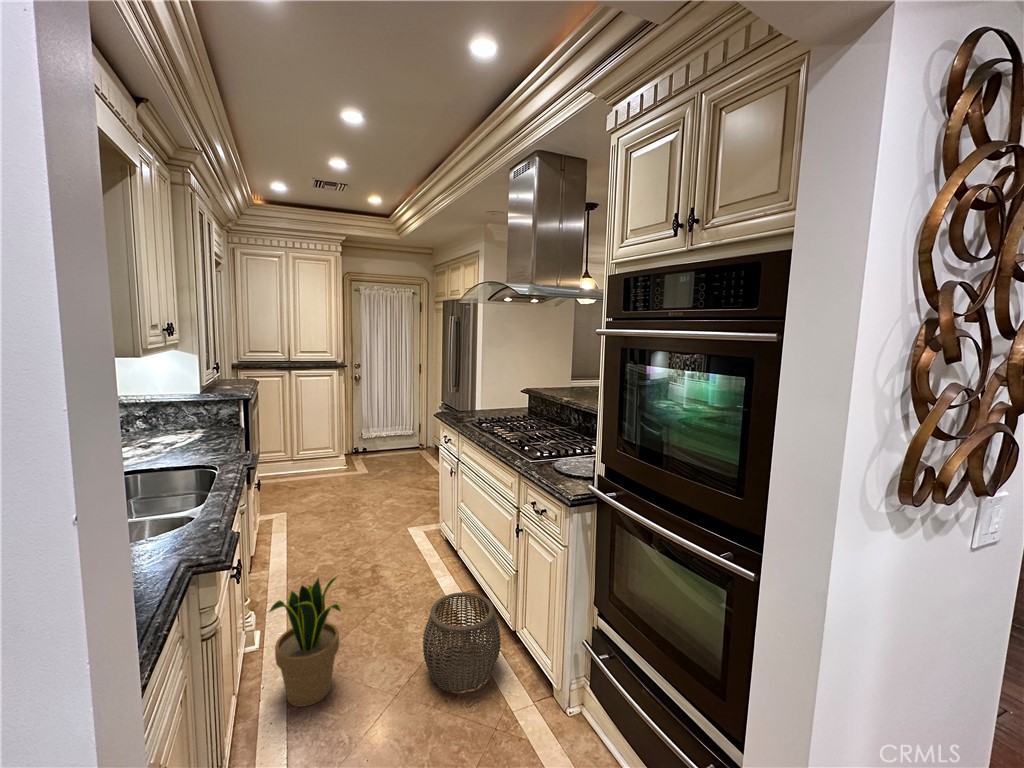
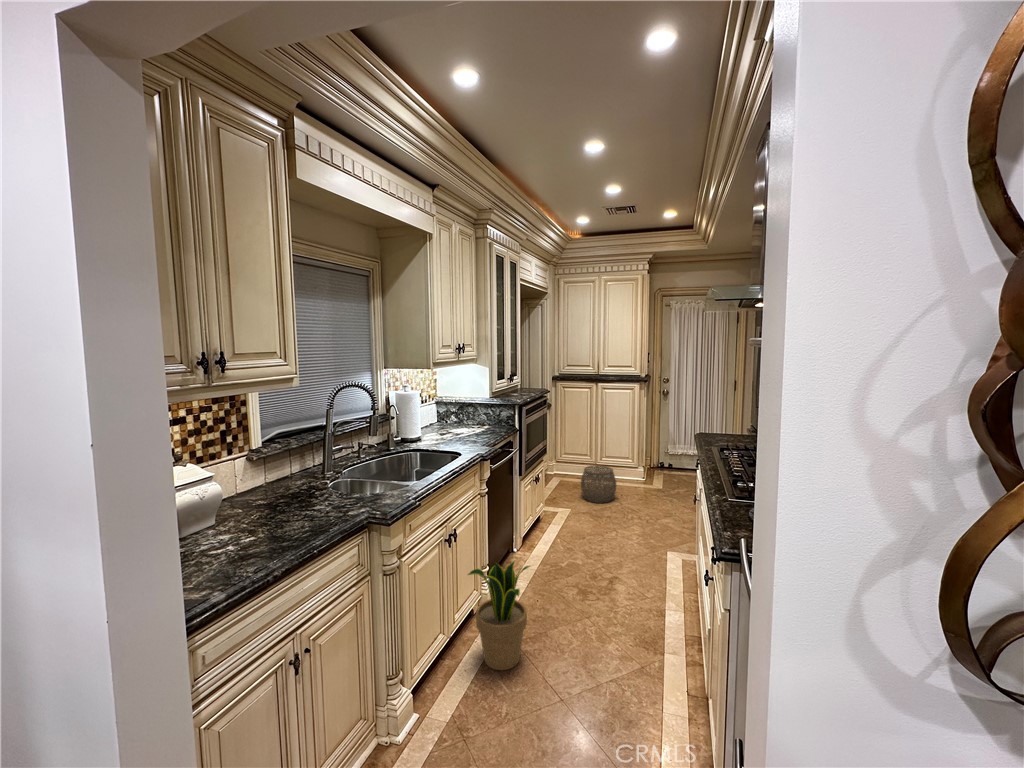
woven basket: present [423,592,501,692] -> present [581,465,616,503]

